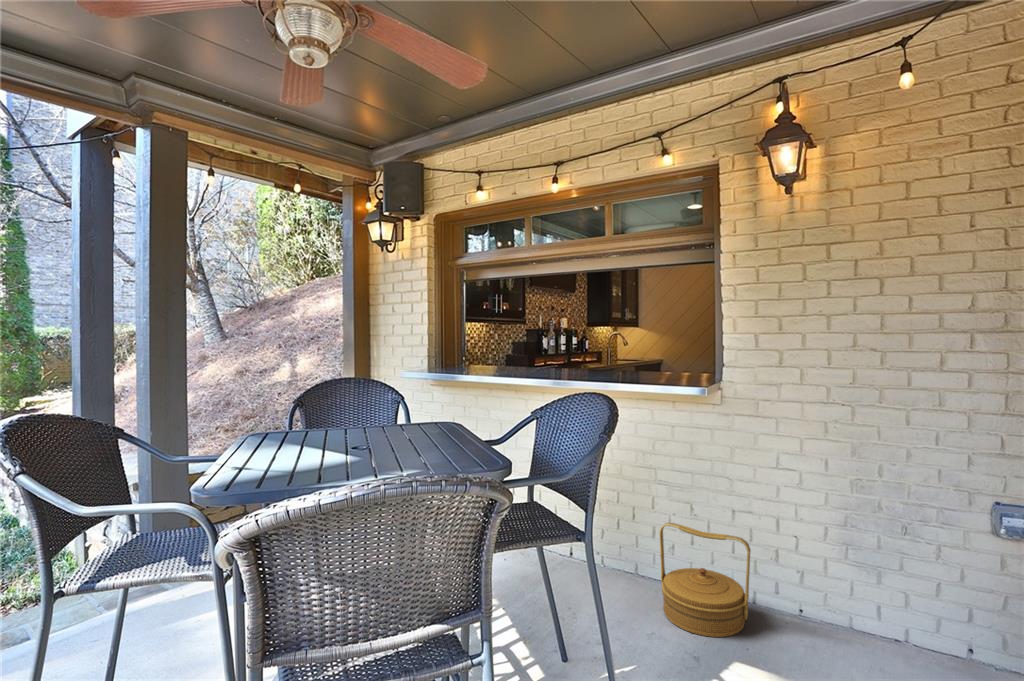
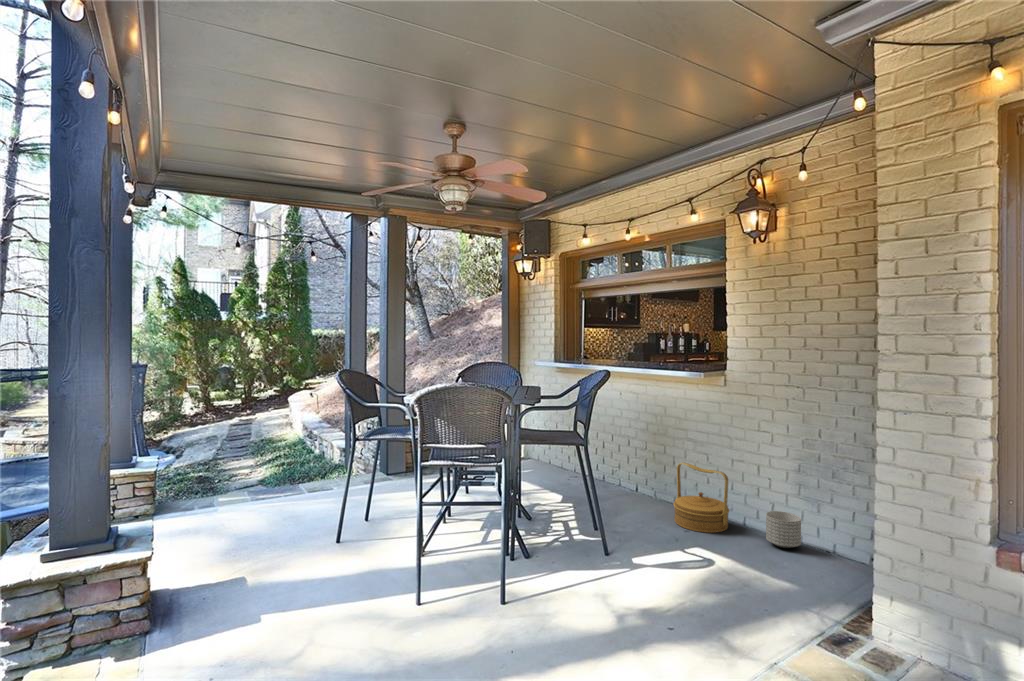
planter: none [813,589,868,650] -> present [766,511,801,548]

